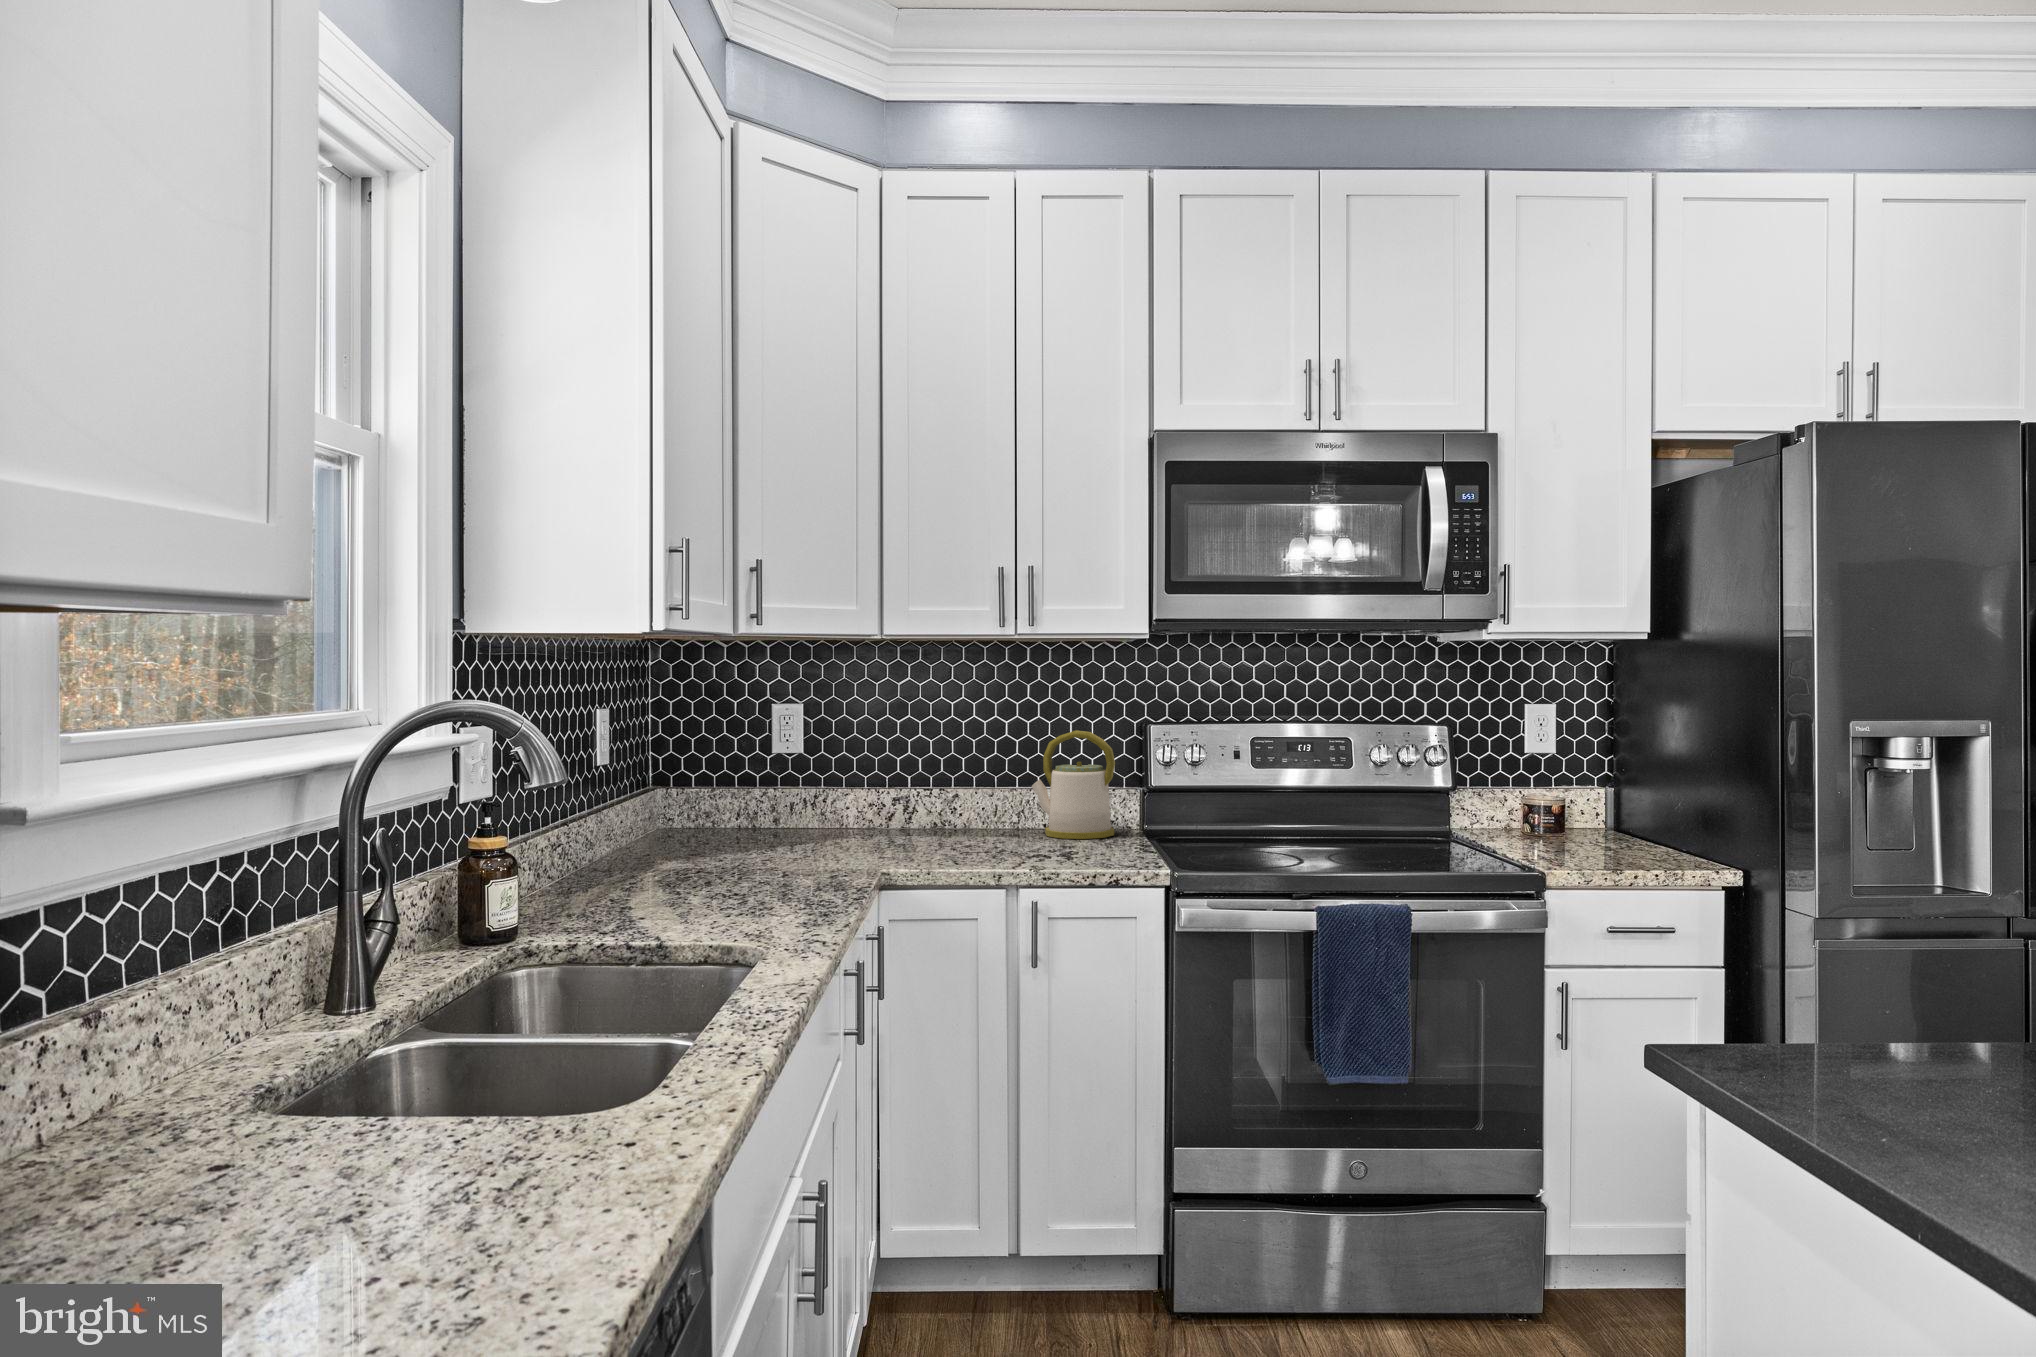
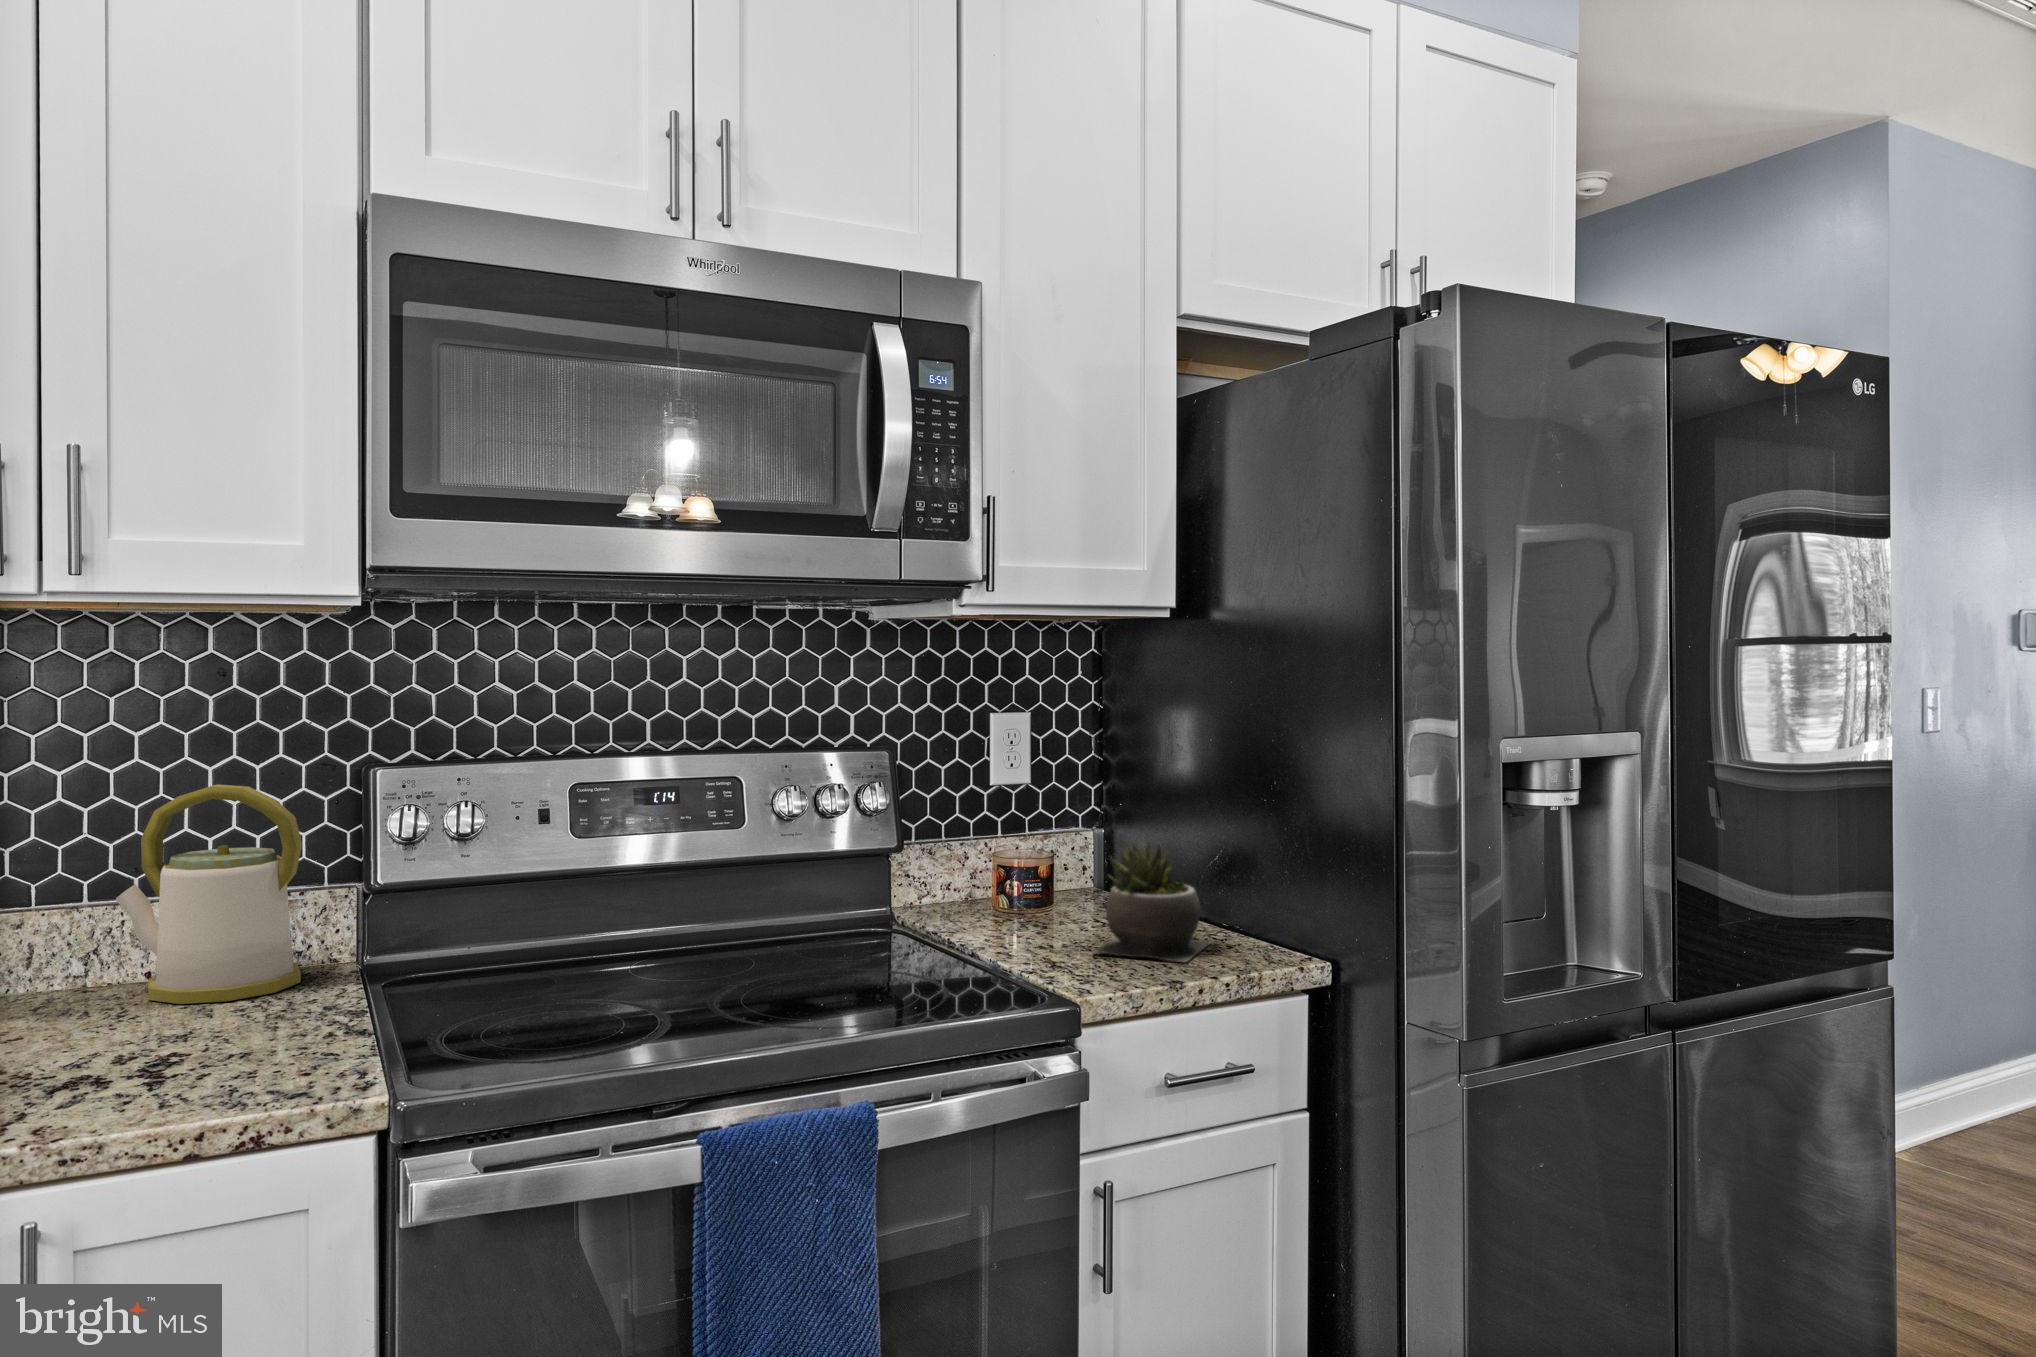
succulent plant: none [1572,785,1667,863] -> present [1093,842,1211,962]

